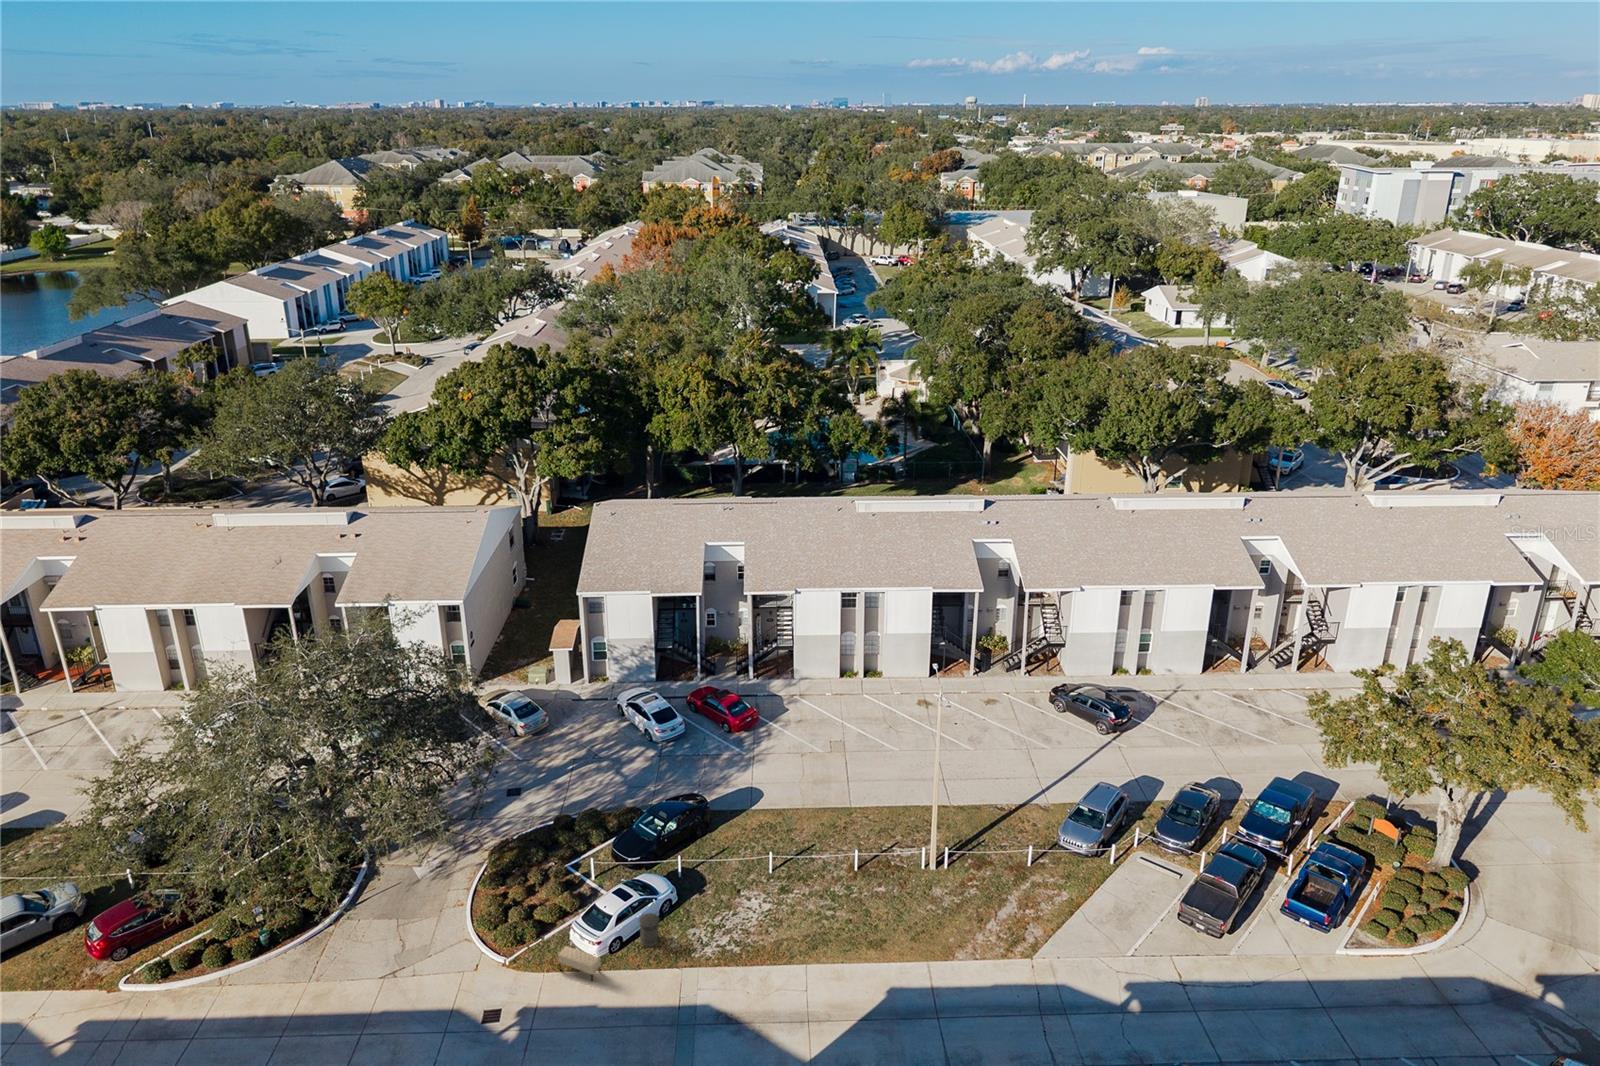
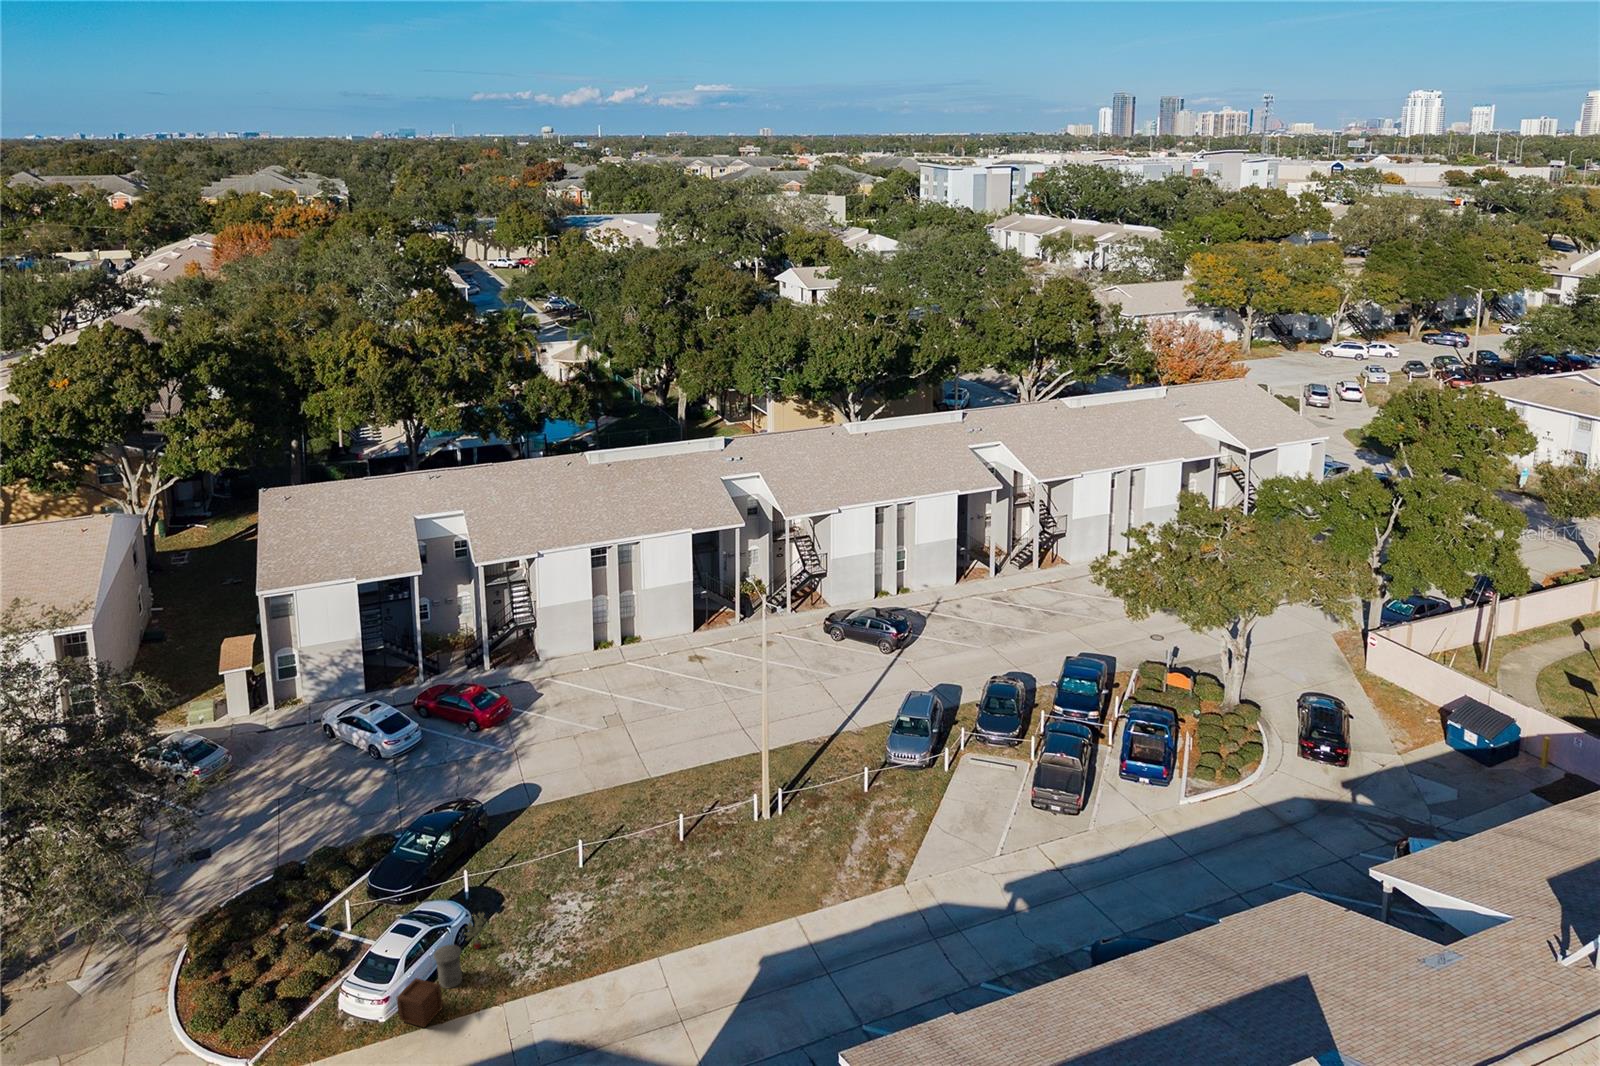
potted tree: none [666,892,686,921] -> present [464,913,486,949]
wooden crate: none [604,933,638,973] -> present [396,978,443,1028]
bench: present [558,946,601,980] -> none [335,1013,397,1047]

